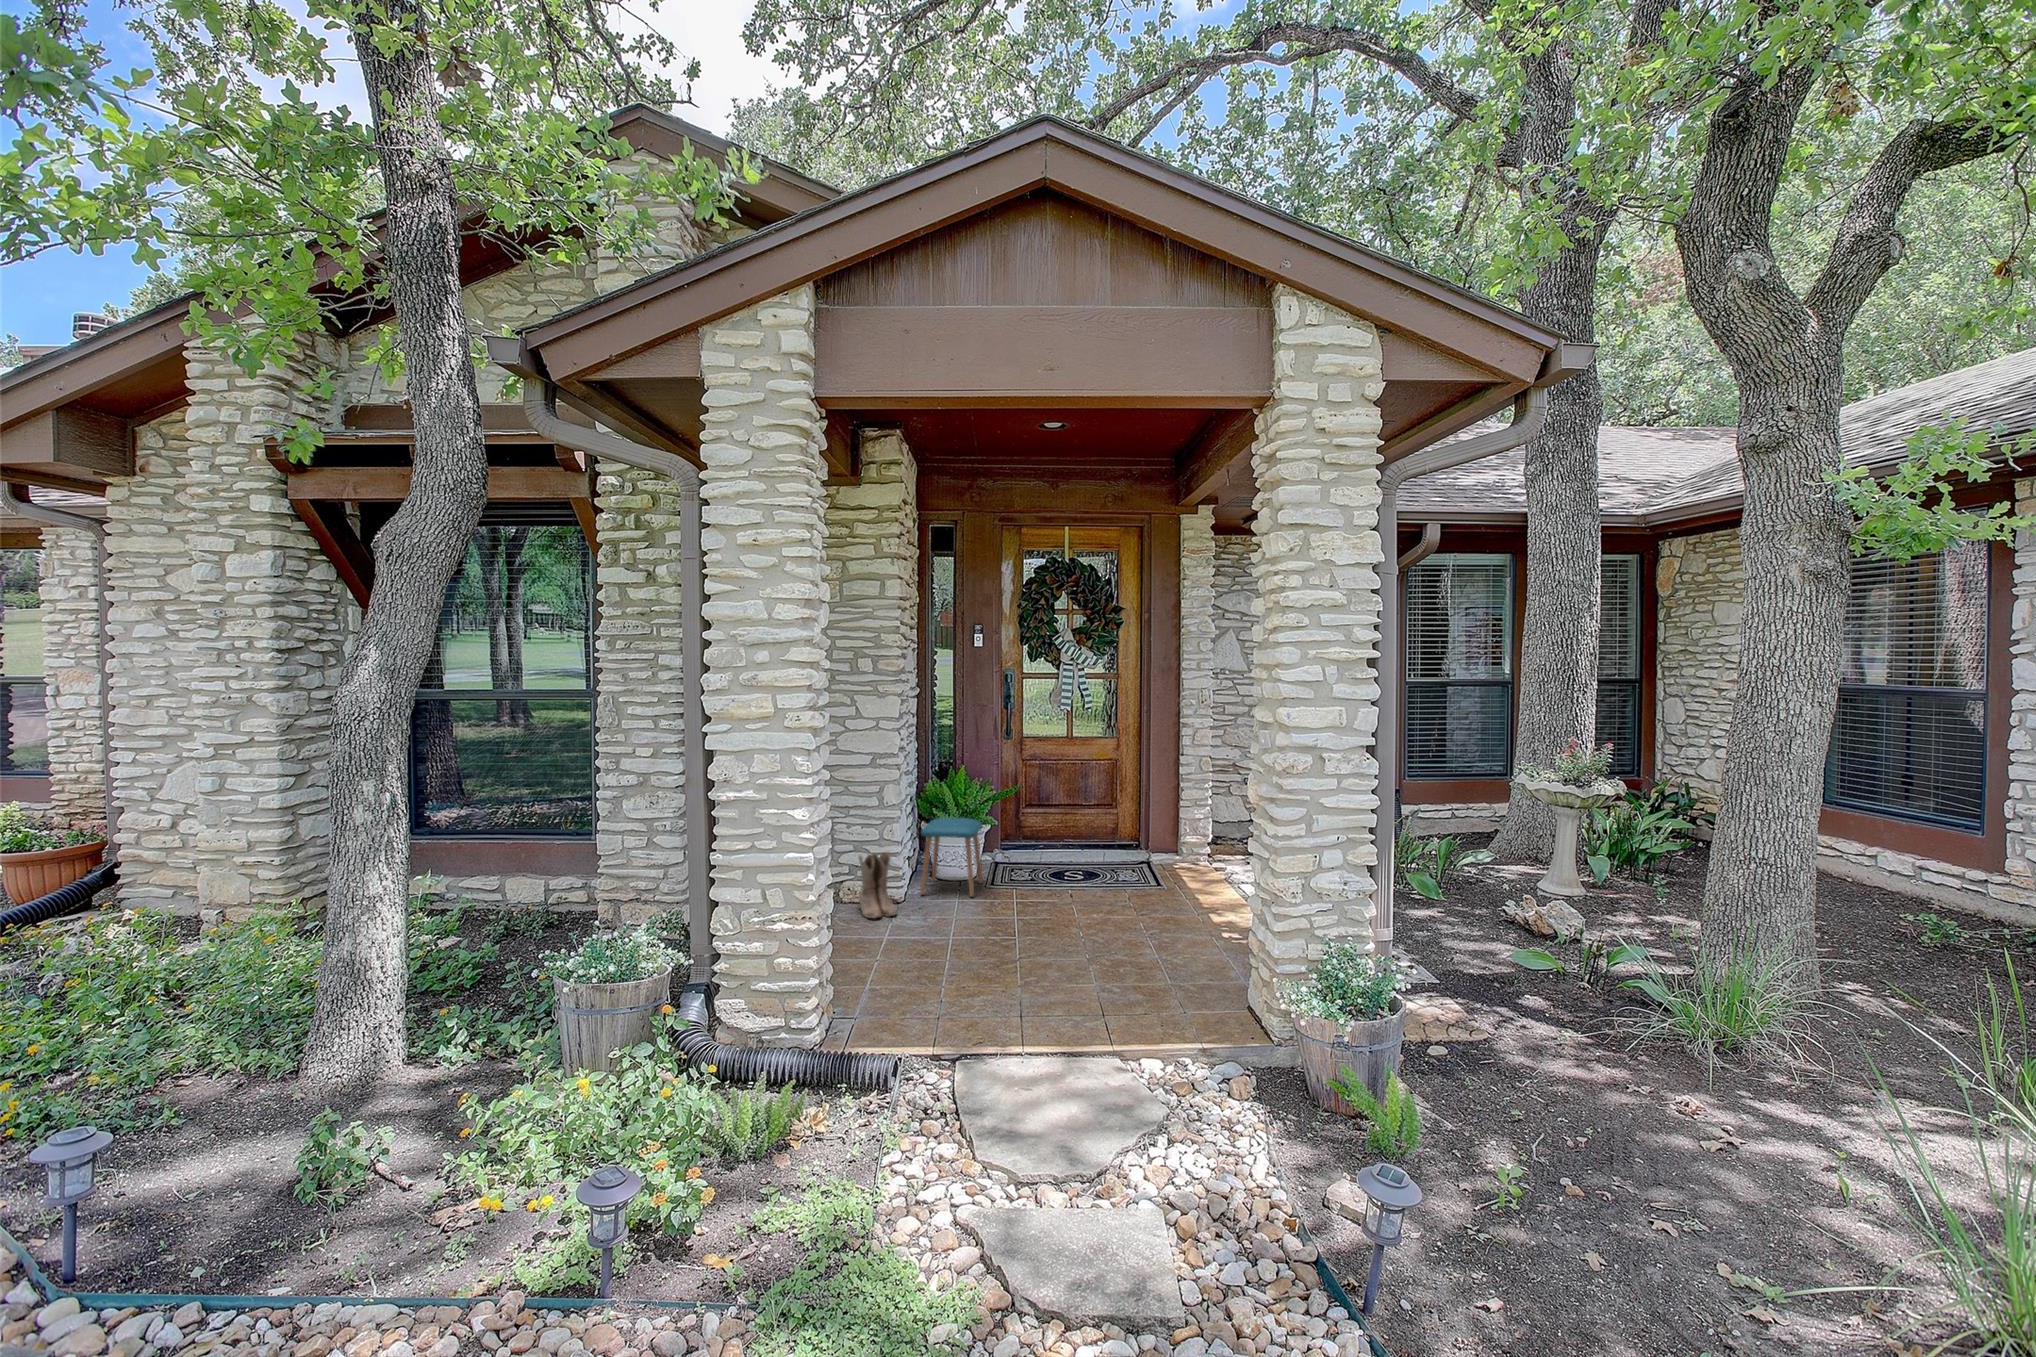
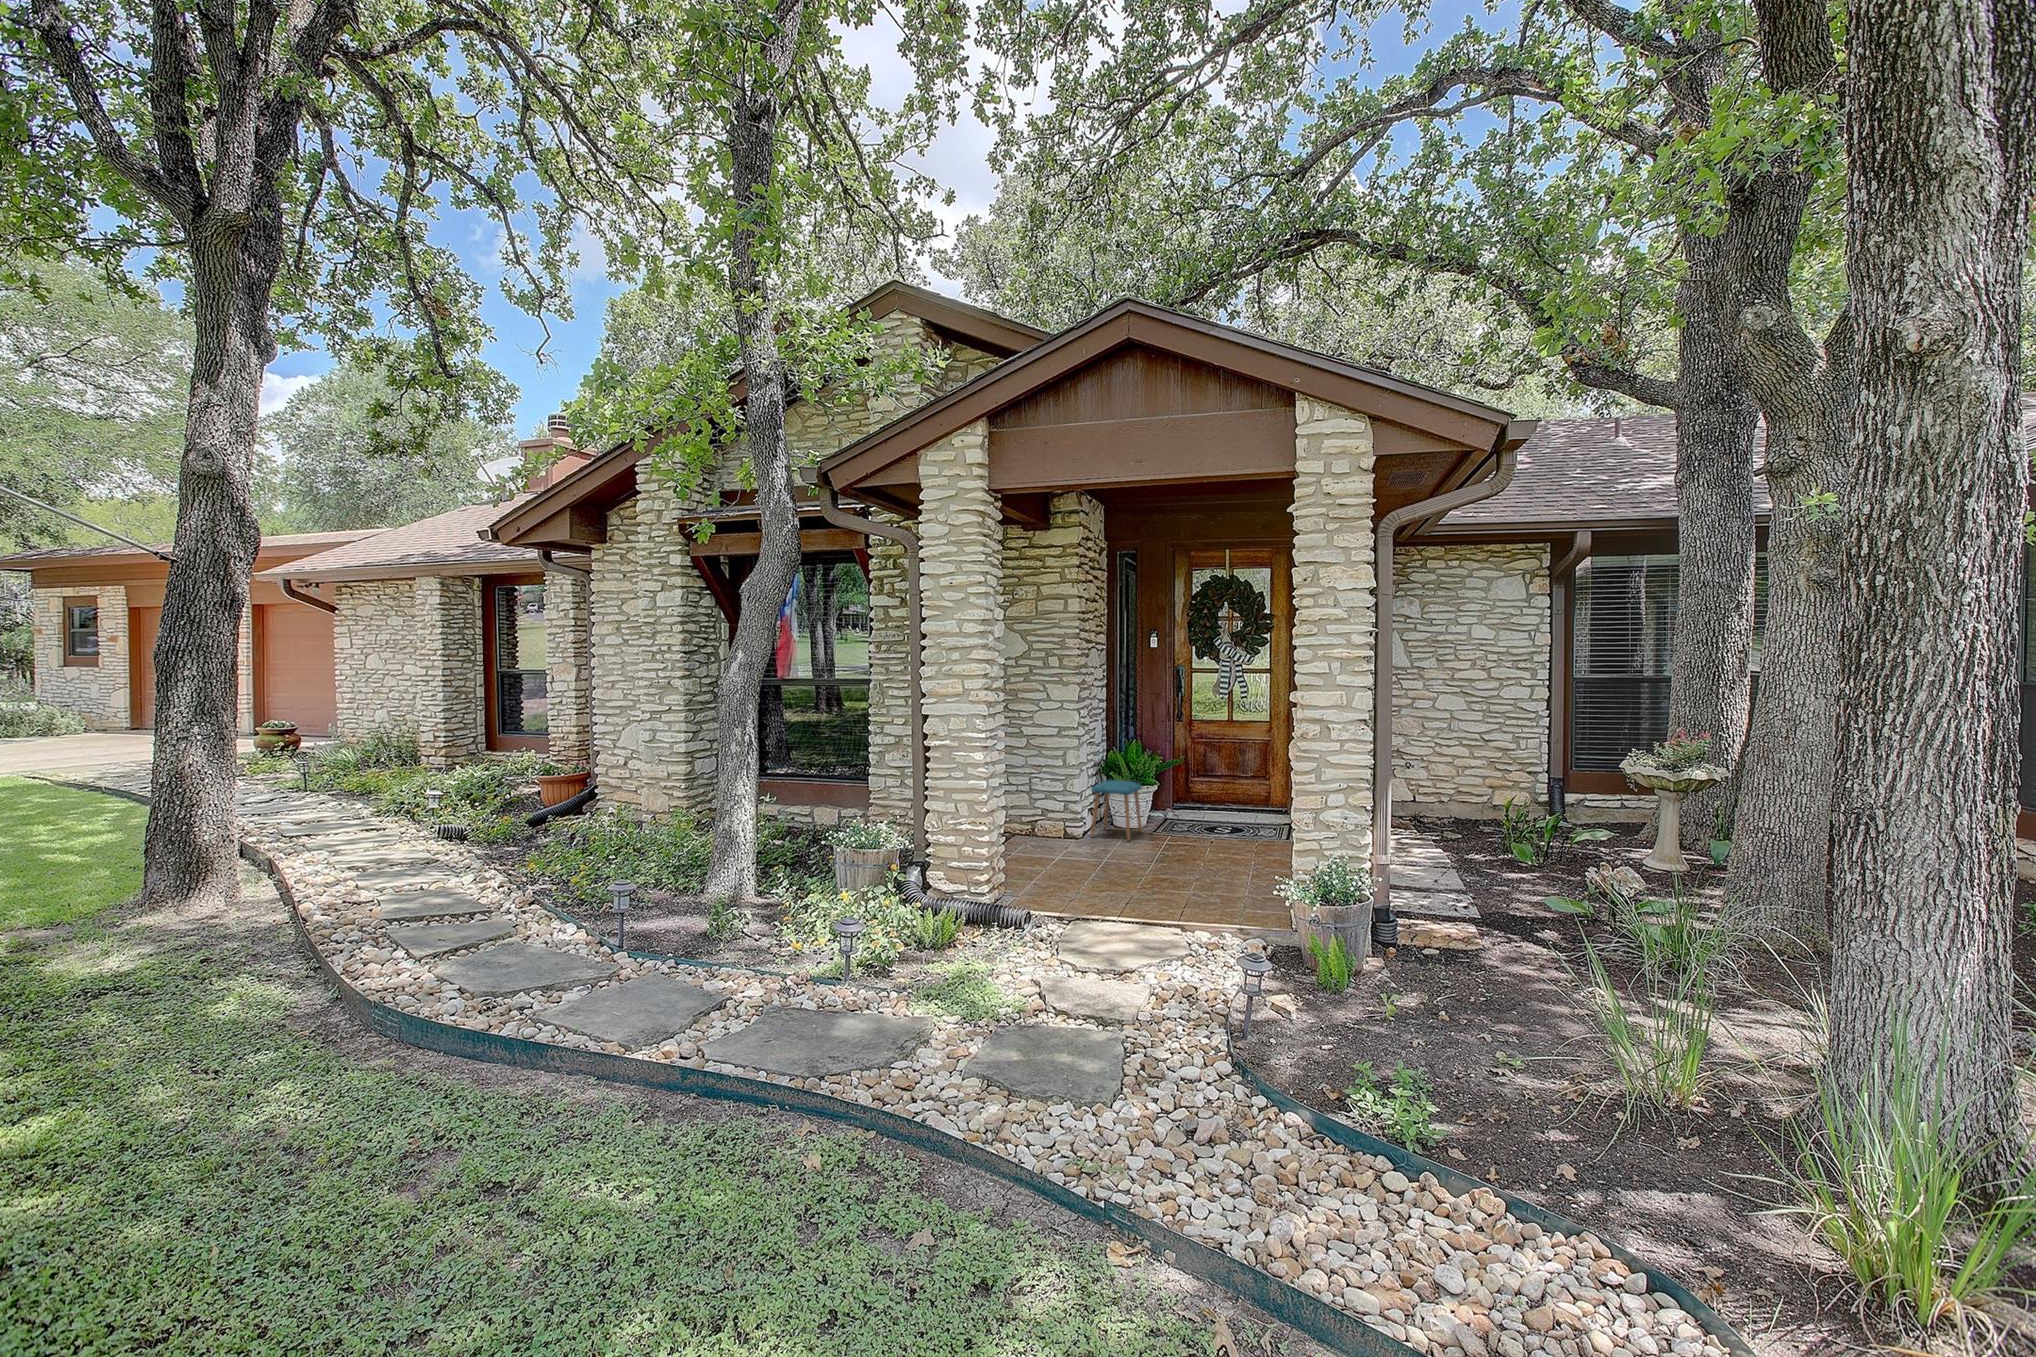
boots: present [859,852,898,918] -> none [1041,801,1069,848]

